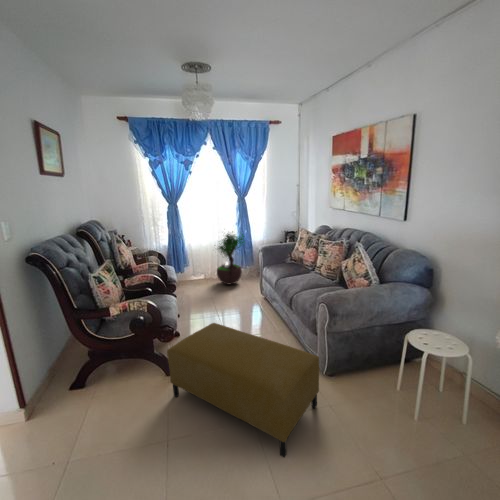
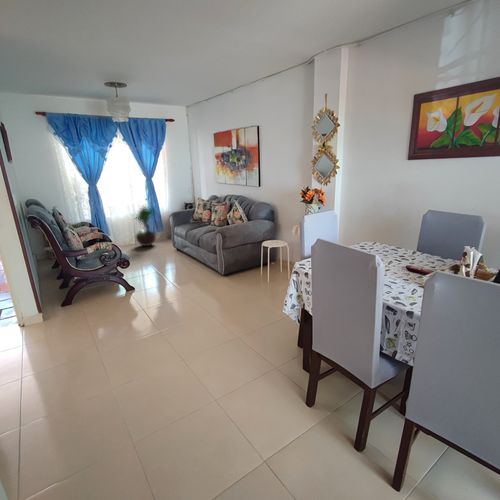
ottoman: present [167,323,319,457] -> none [129,254,220,302]

